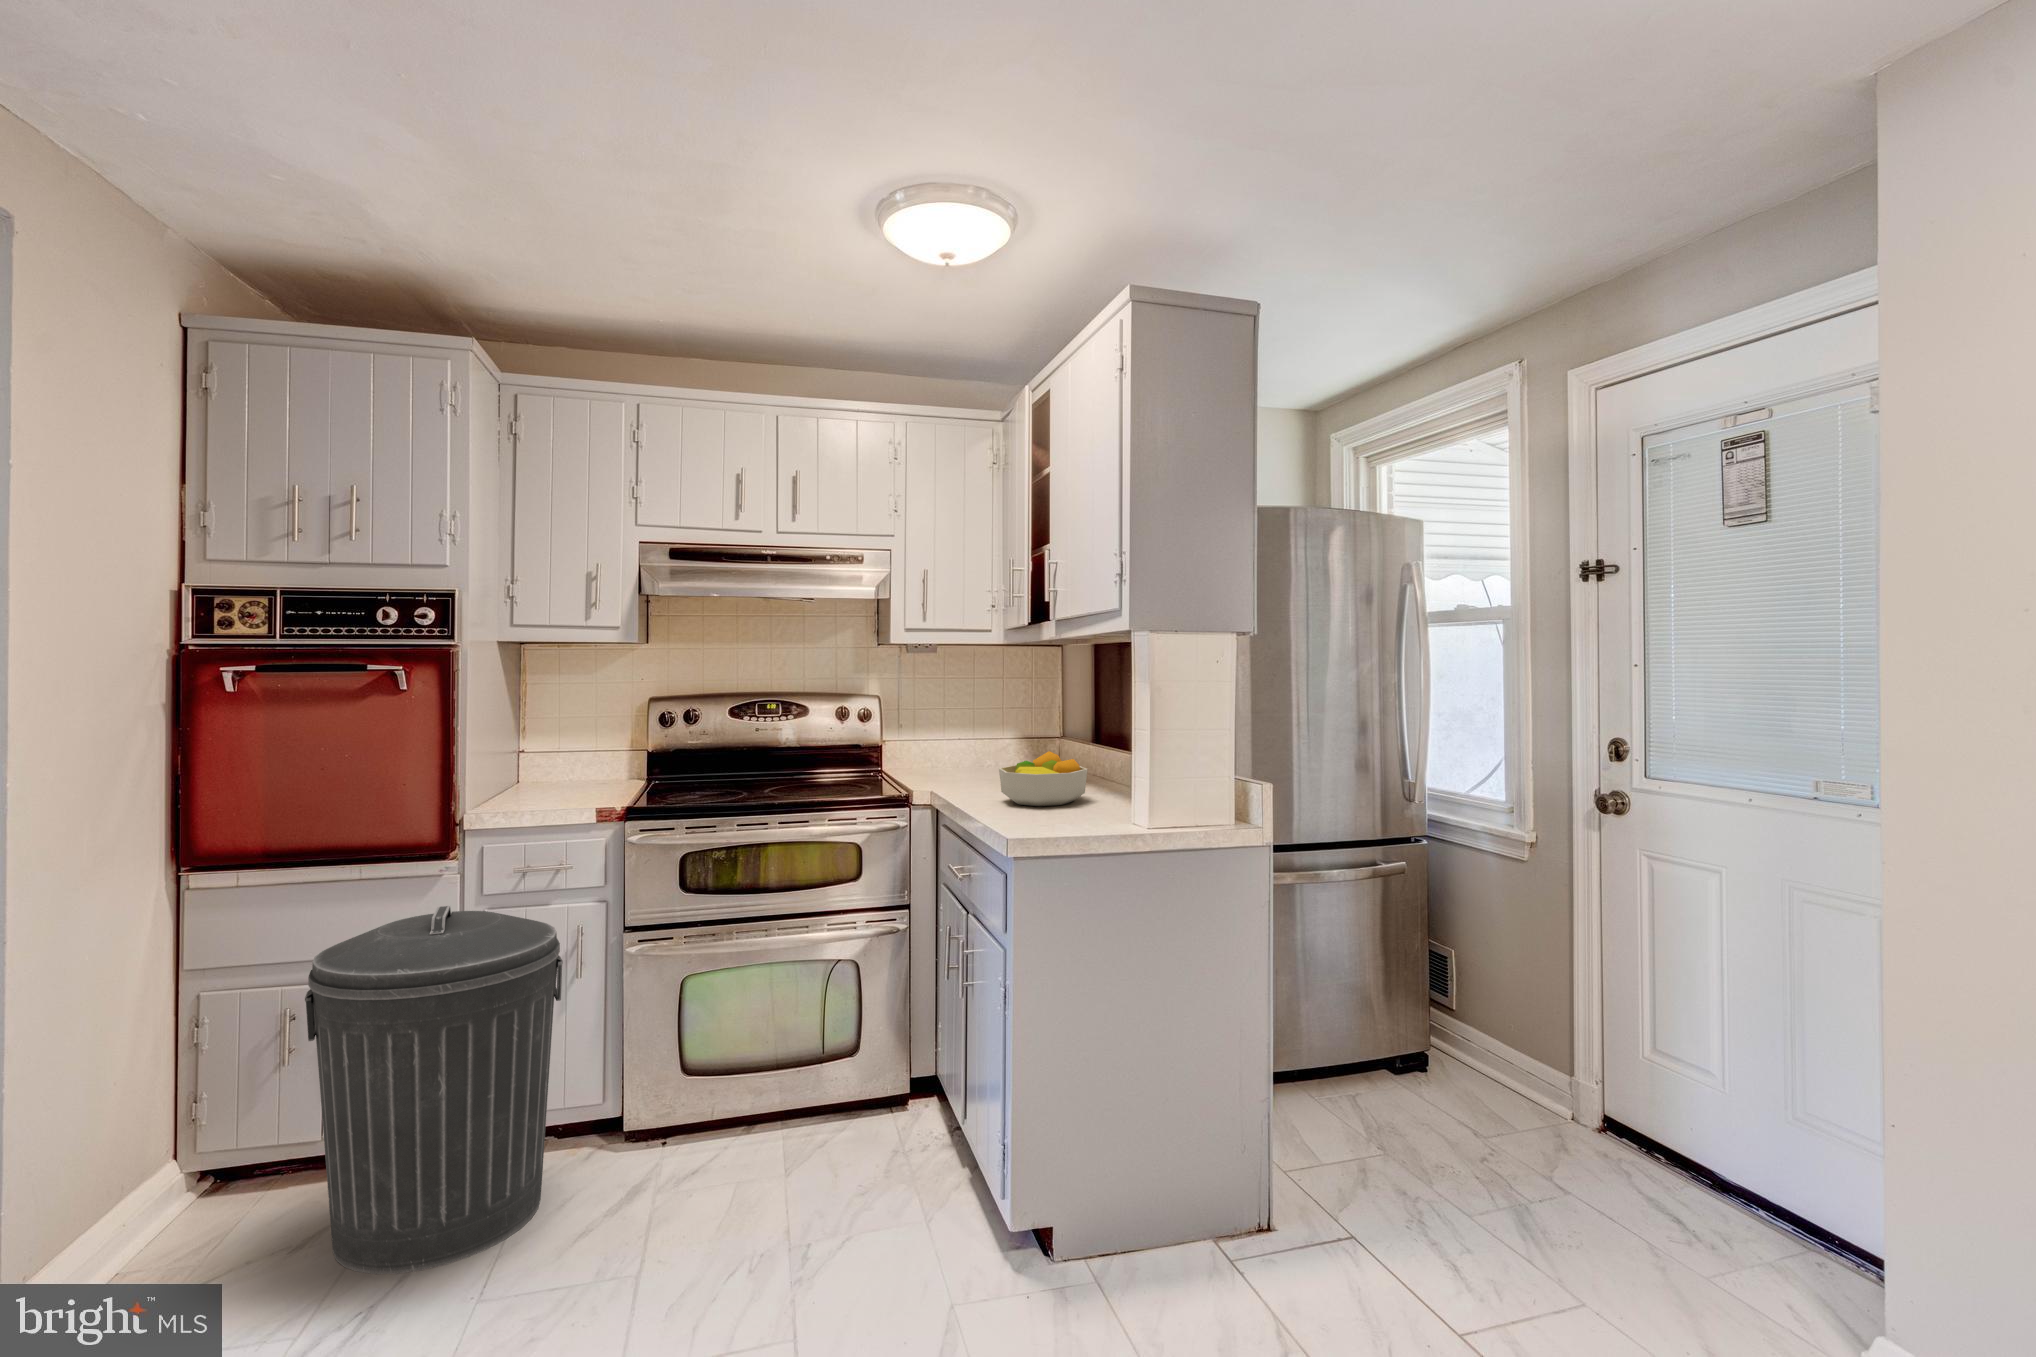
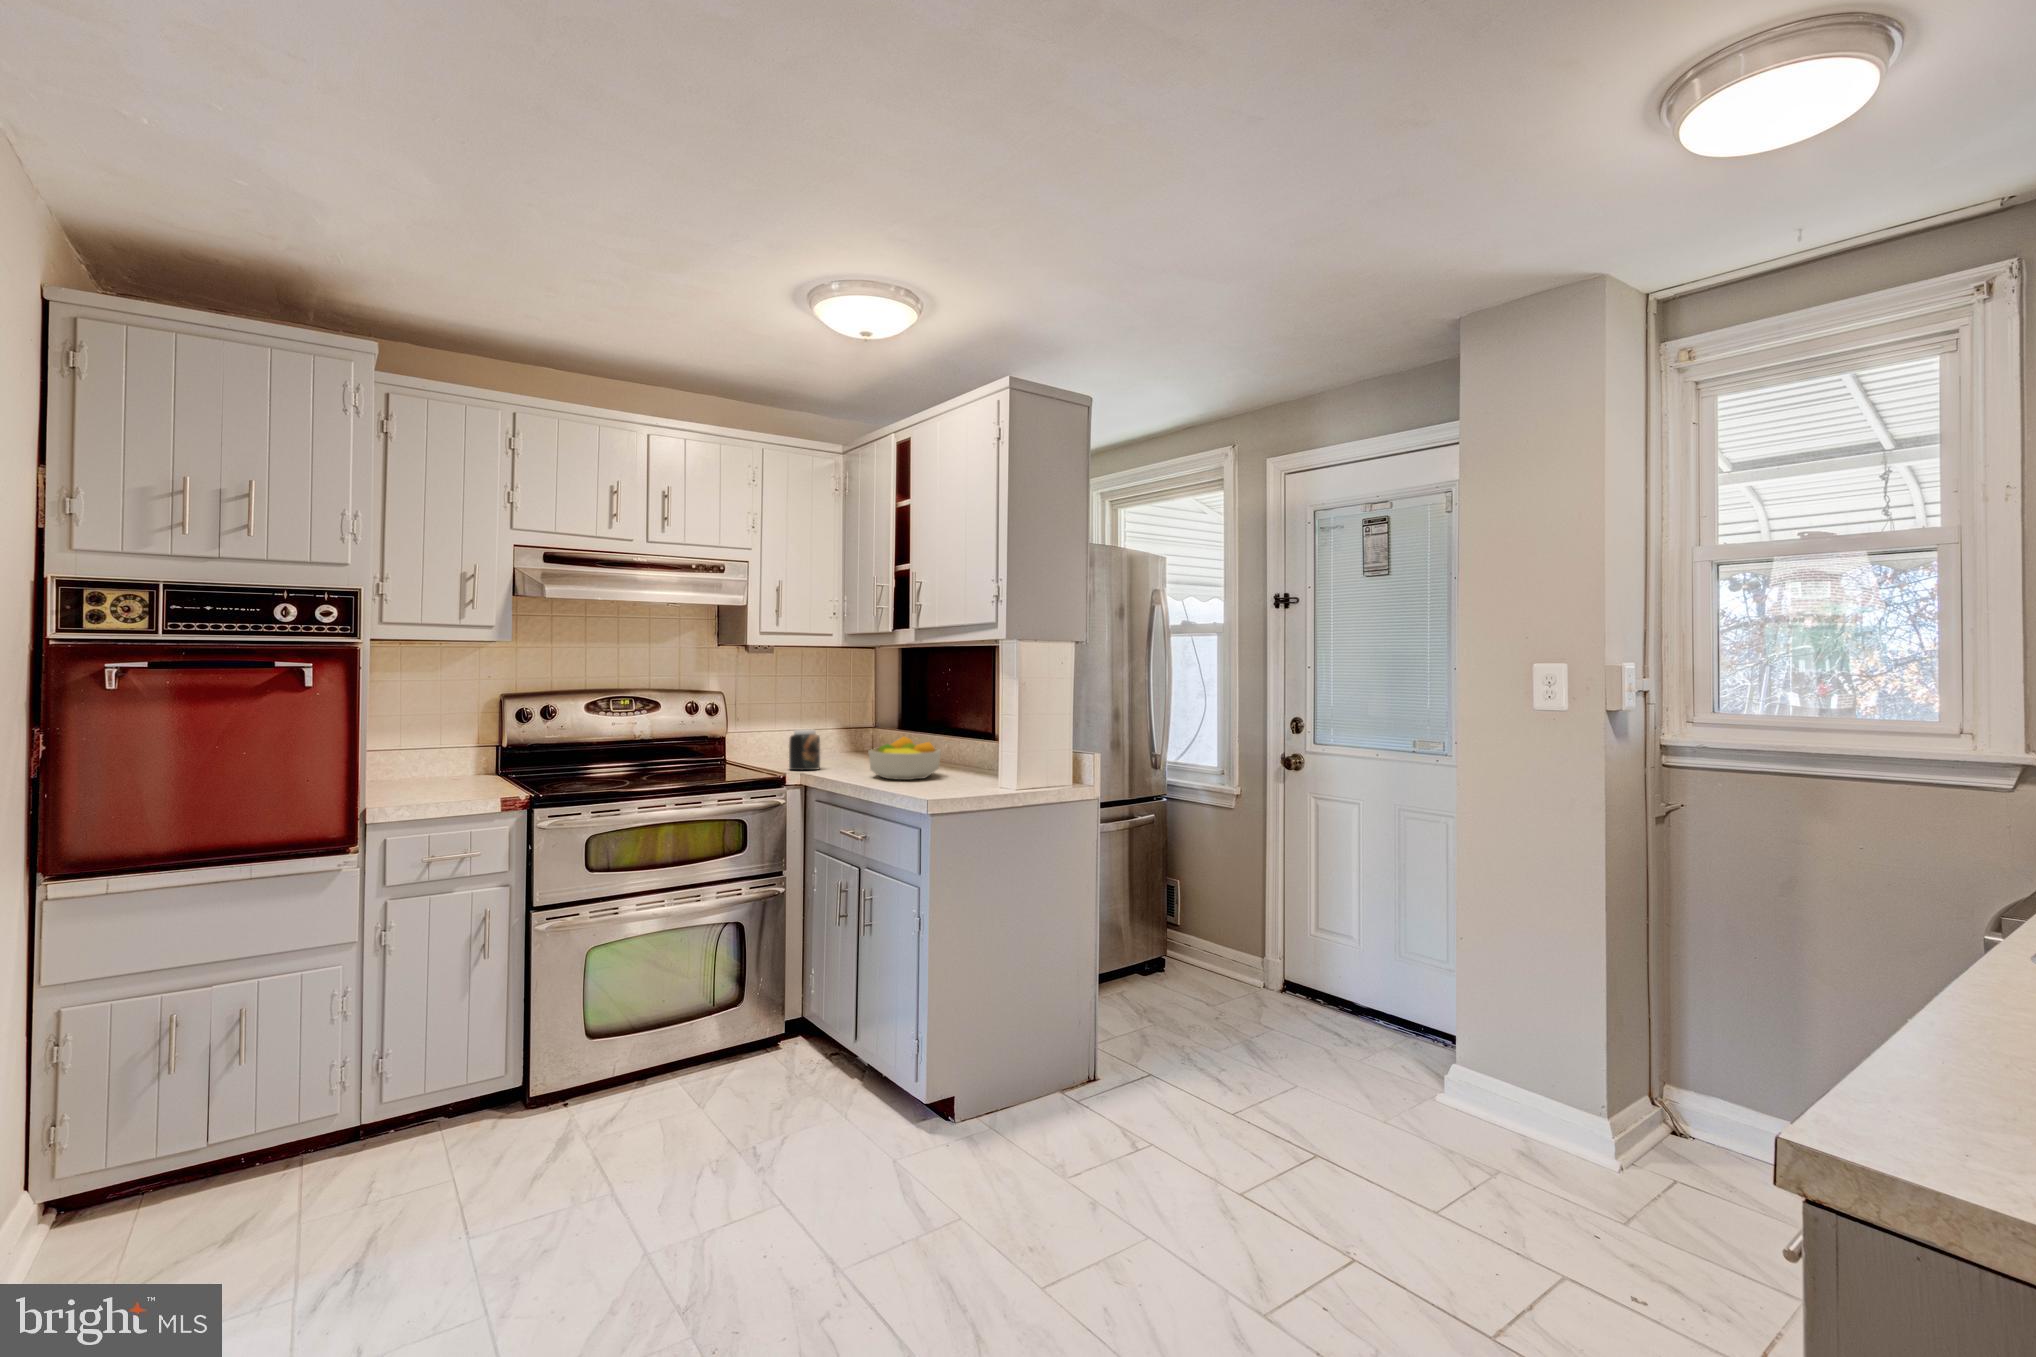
jar: none [934,740,968,788] -> present [789,729,820,770]
trash can: present [305,906,563,1274] -> none [253,891,500,1236]

